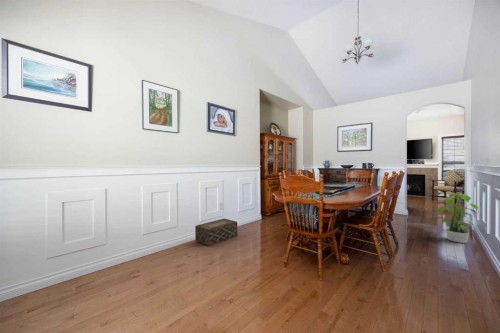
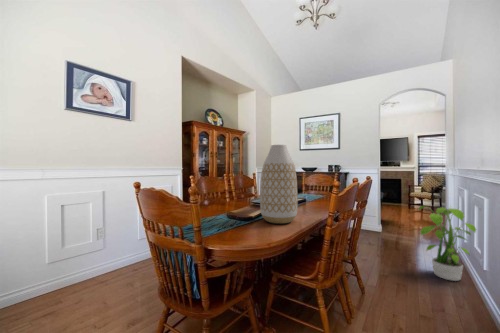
vase: none [340,155,361,196] -> present [260,145,298,224]
woven basket: present [195,219,237,246] -> none [30,253,120,314]

